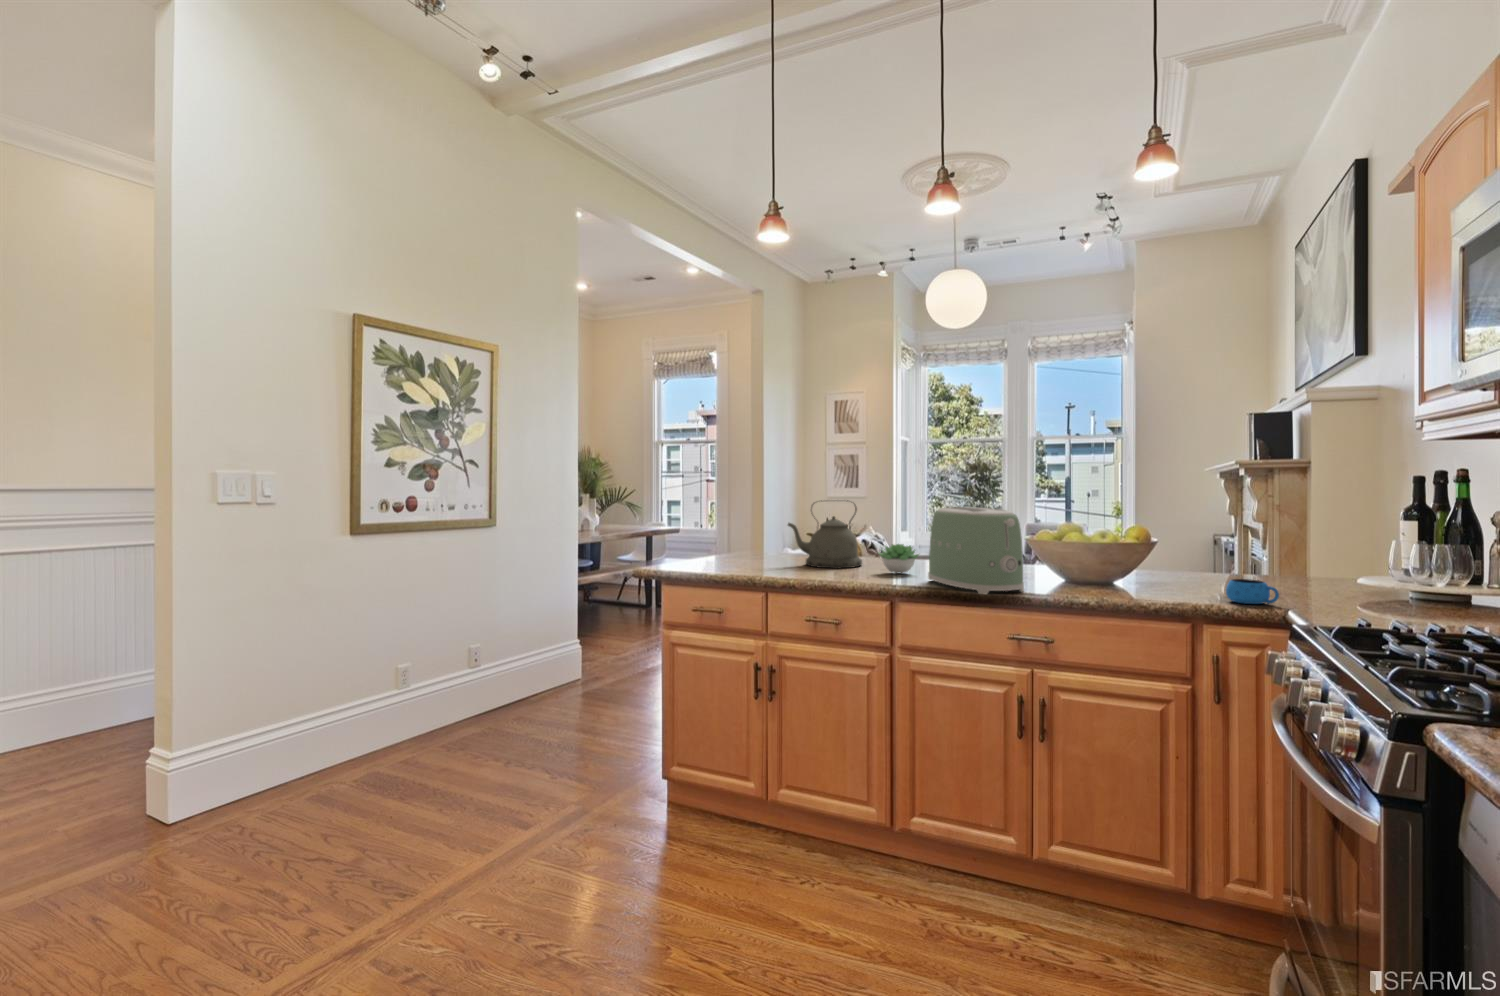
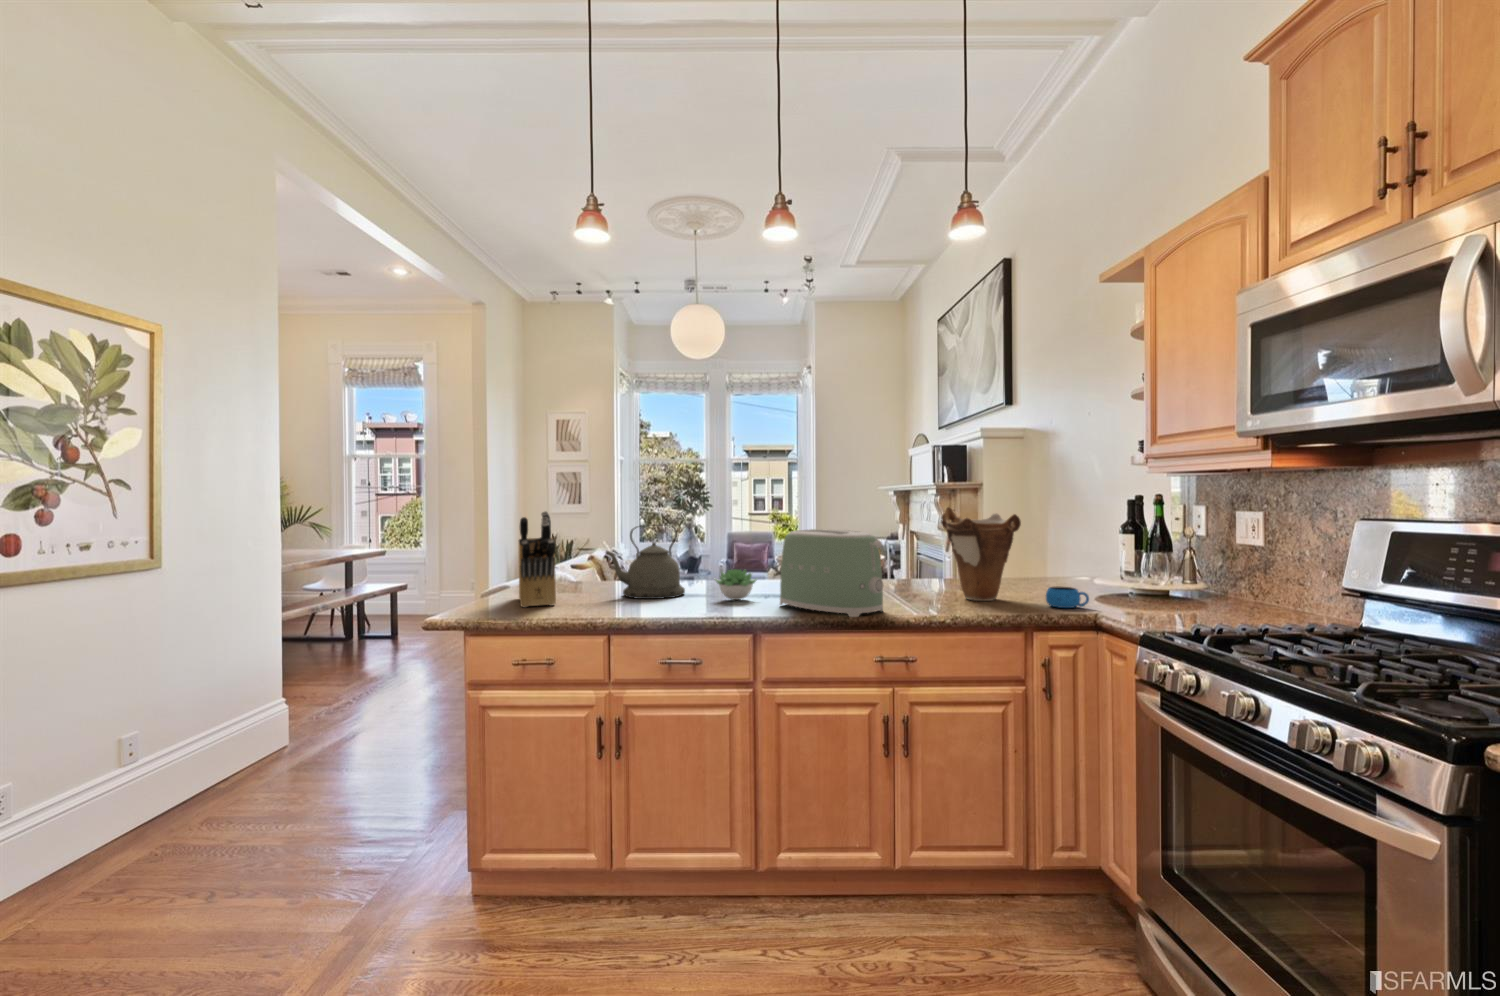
knife block: none [707,486,748,568] -> present [519,511,556,607]
vase: none [1121,487,1208,591] -> present [941,507,1021,601]

